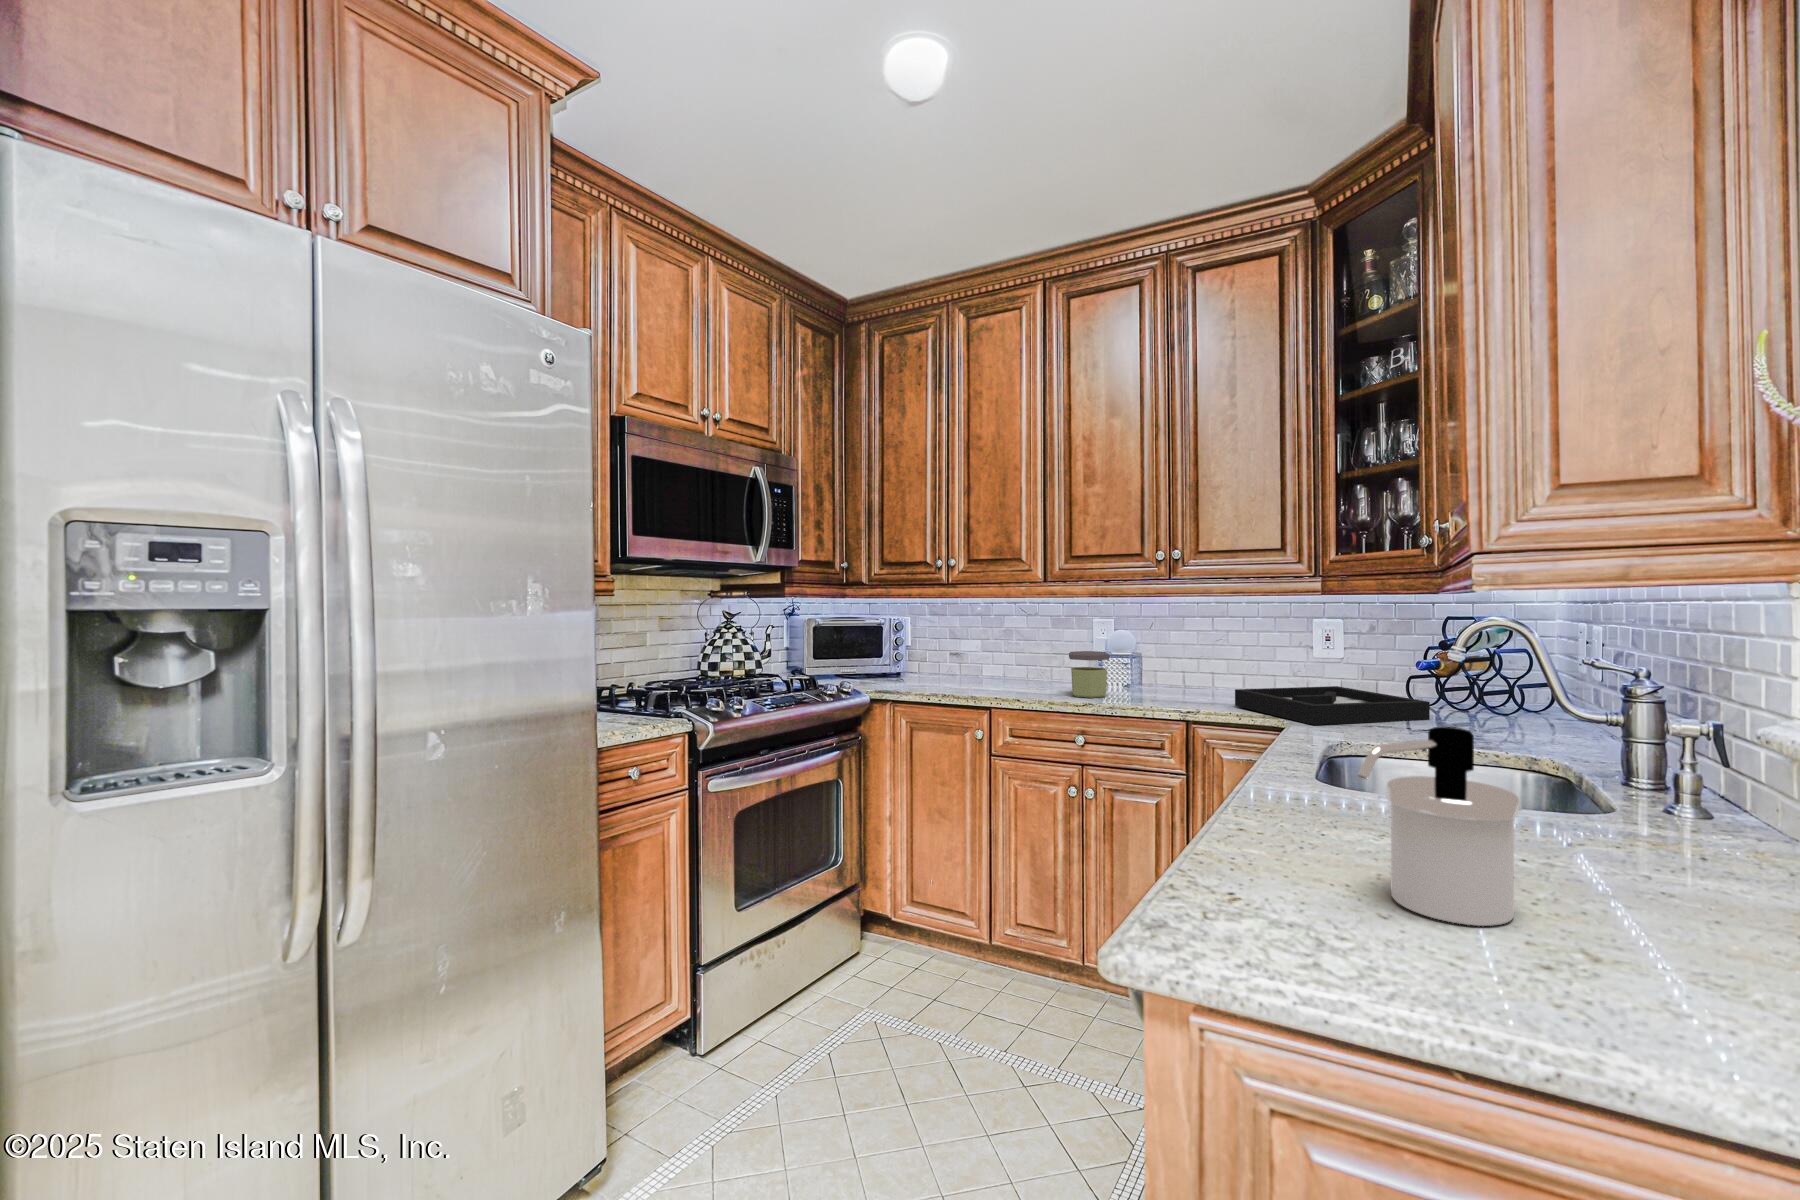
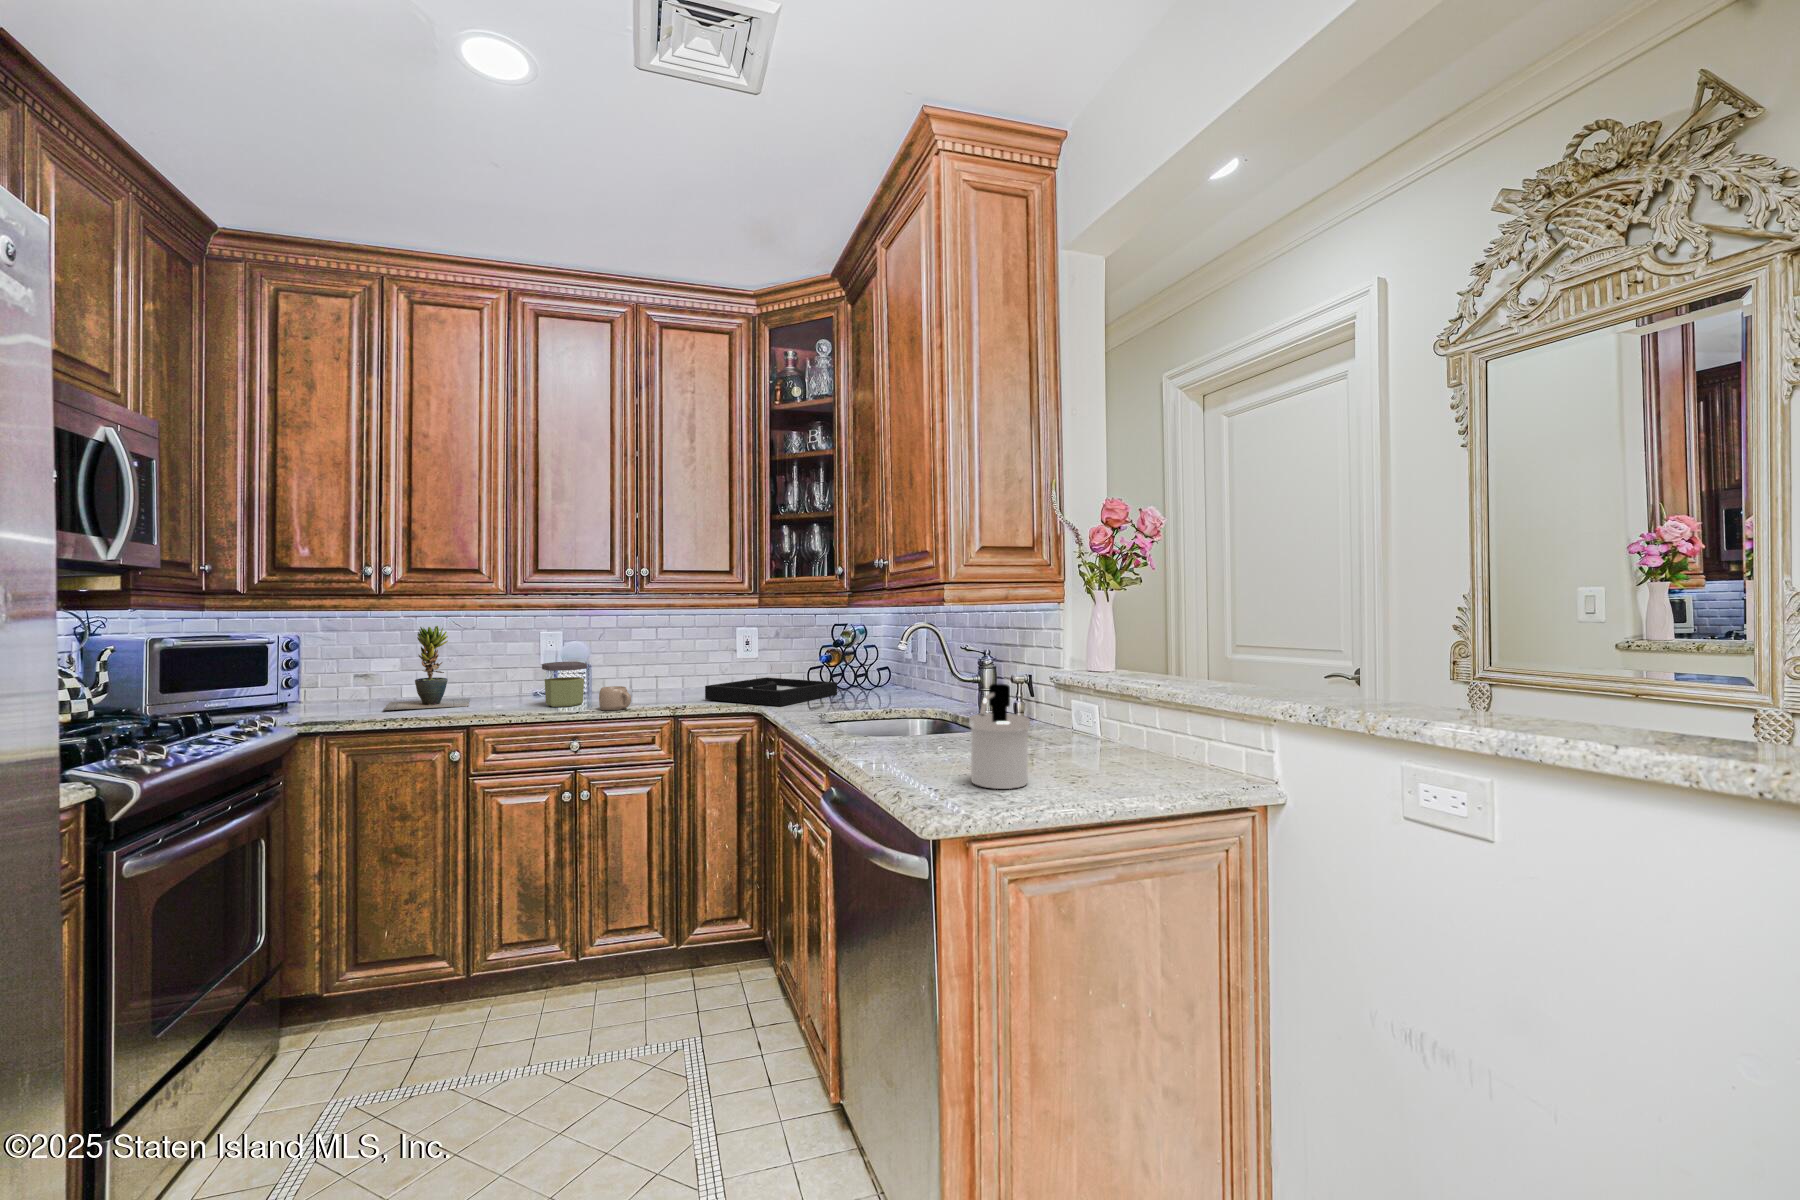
potted plant: none [950,611,1029,688] -> present [383,626,470,710]
mug: none [1108,681,1139,707] -> present [599,686,631,710]

